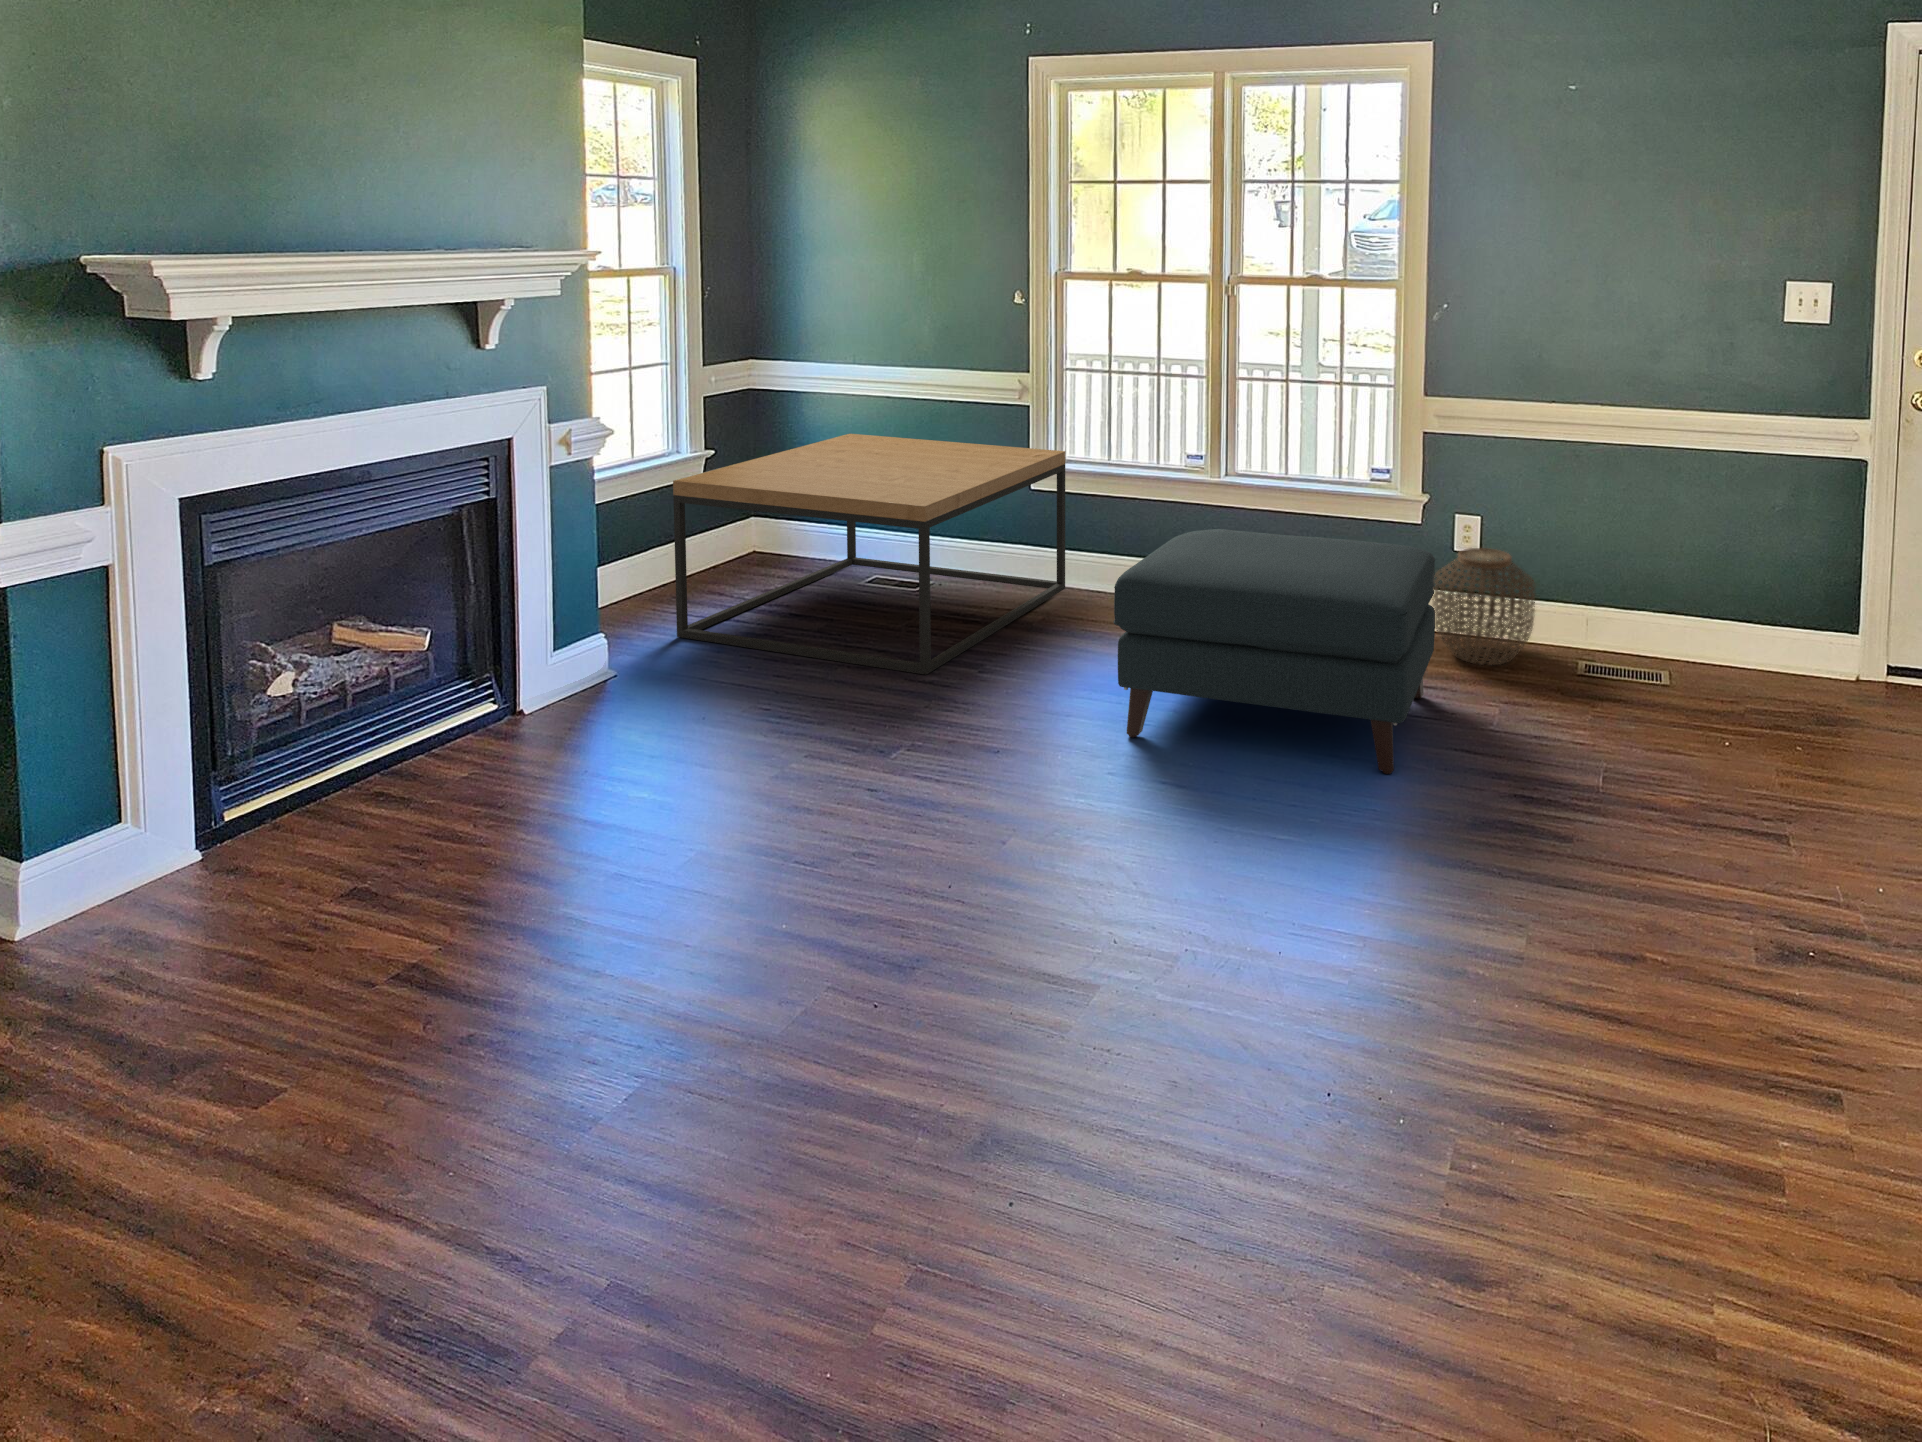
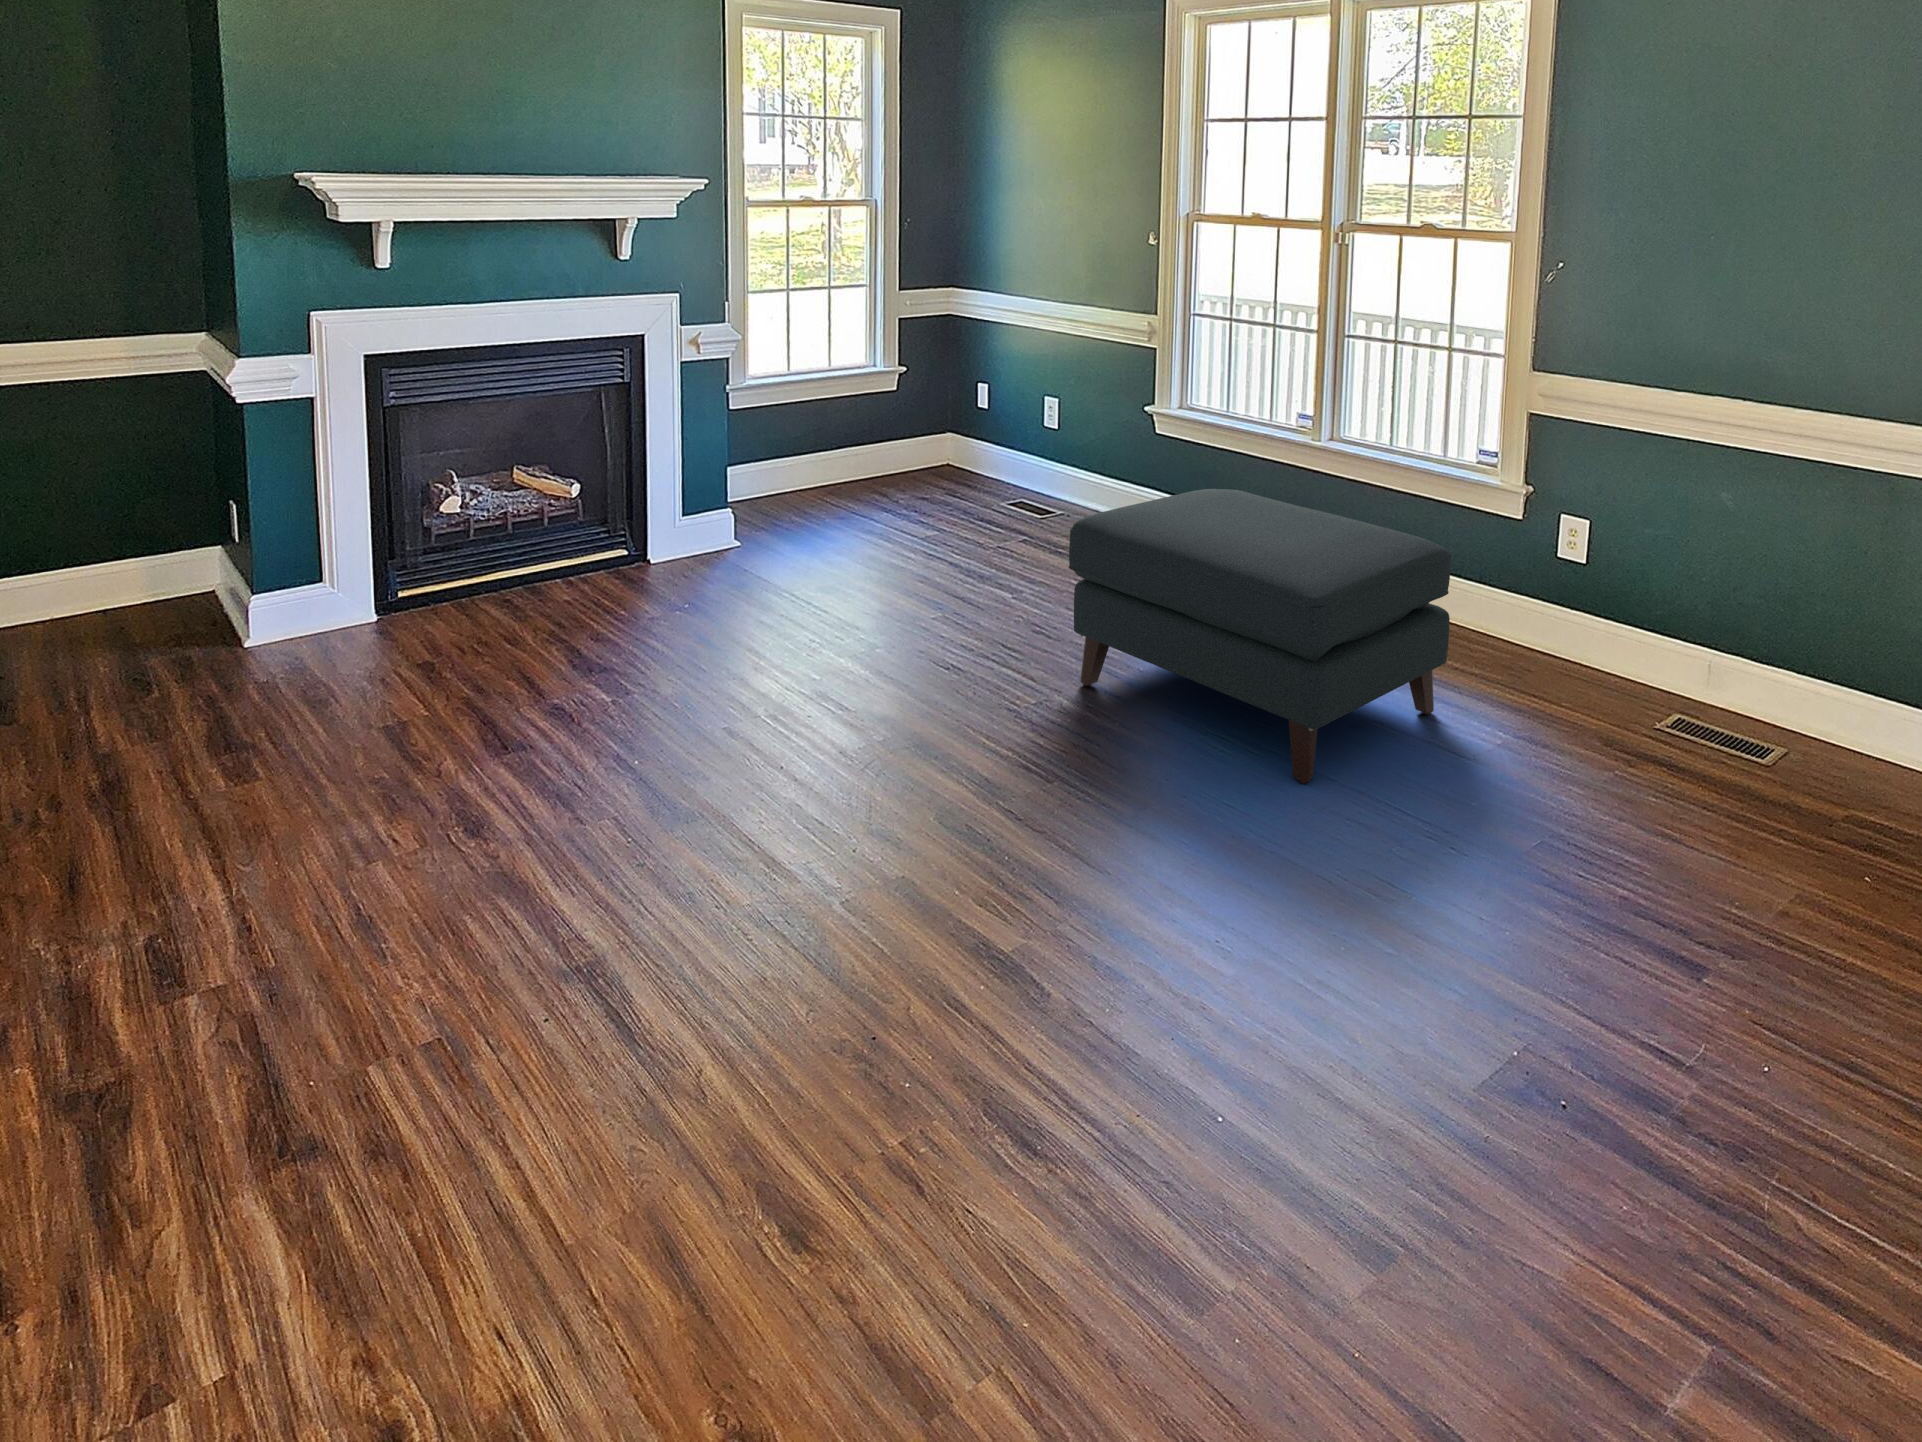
coffee table: present [673,434,1065,675] -> none [815,362,1180,591]
woven basket: present [1432,548,1535,665] -> none [1496,556,1627,699]

